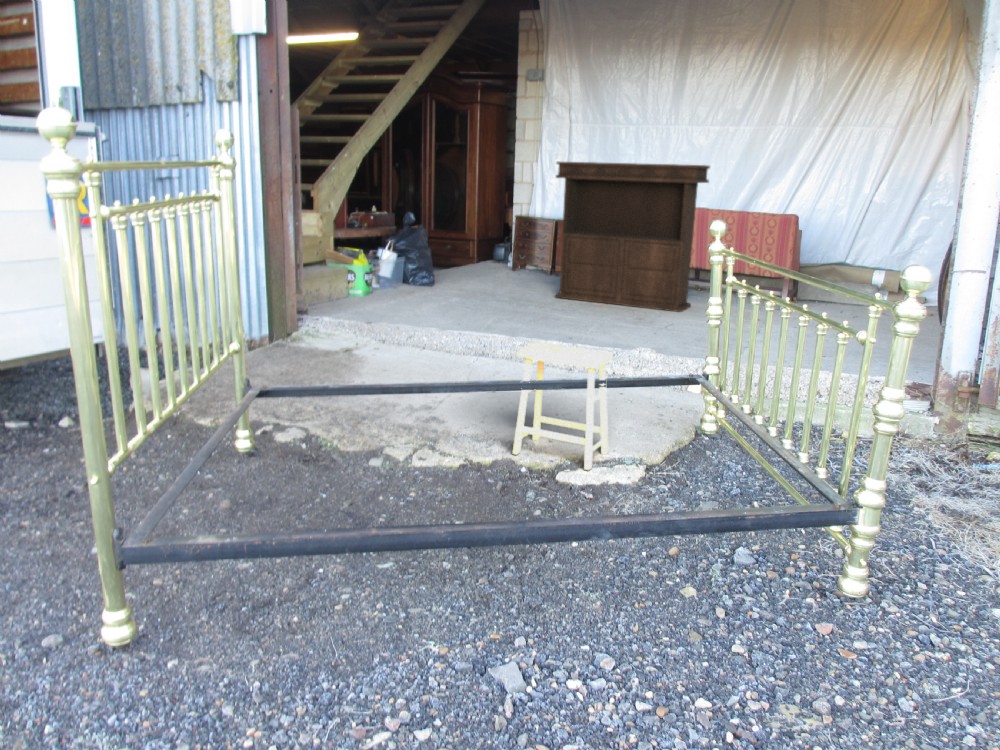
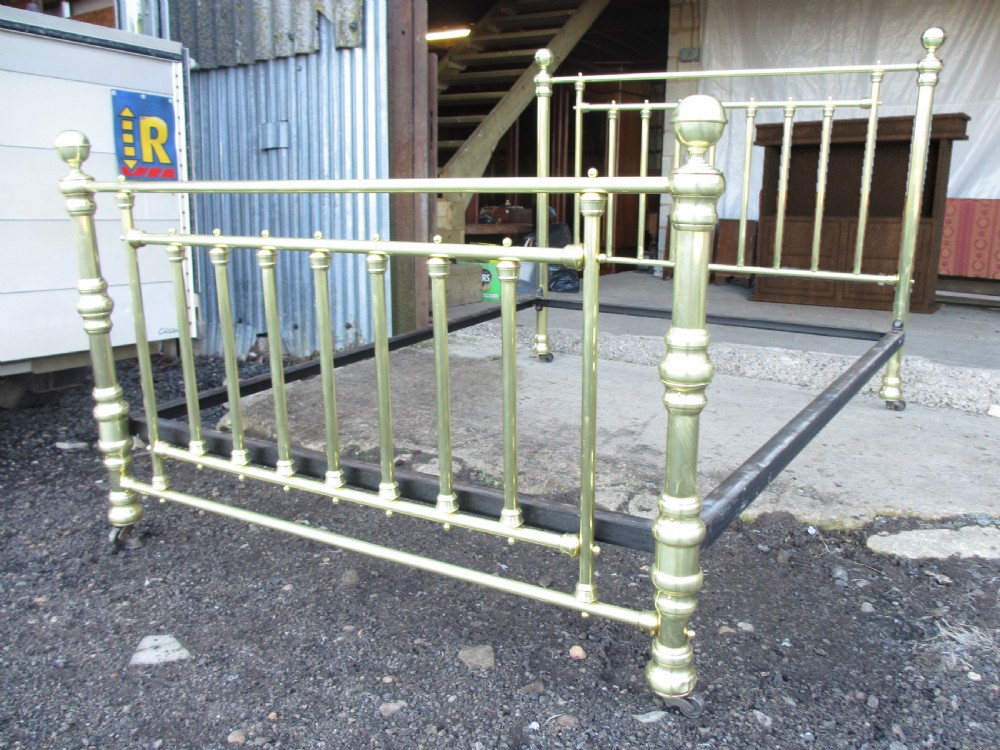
footstool: present [512,342,613,470] -> none [788,327,967,535]

